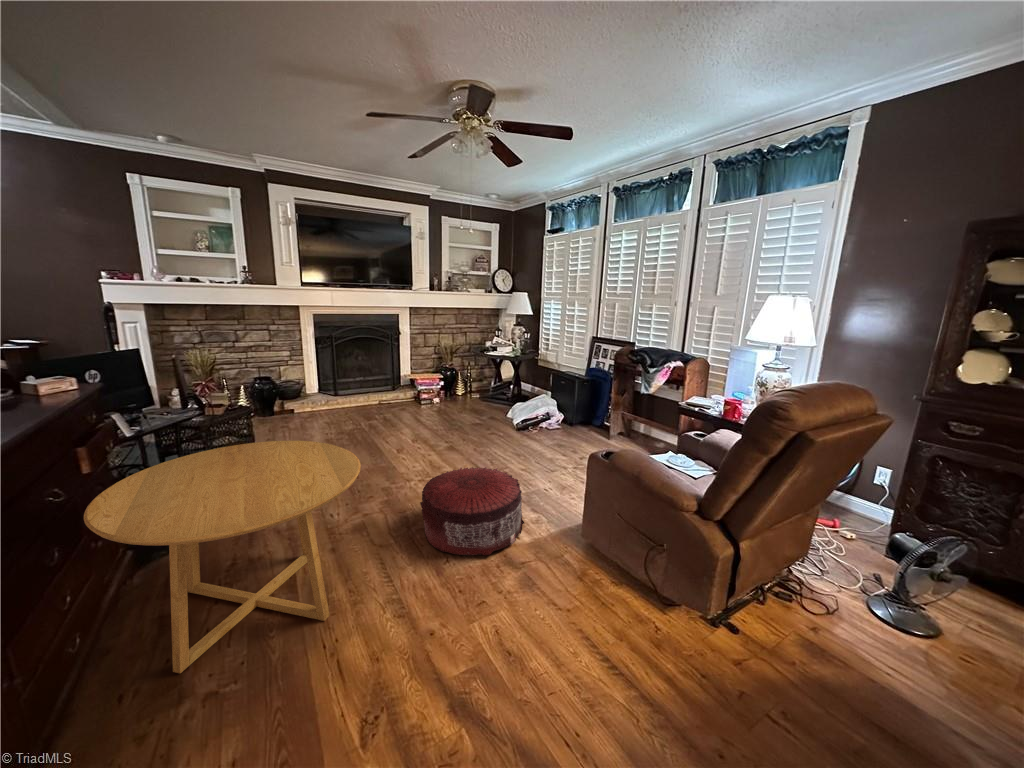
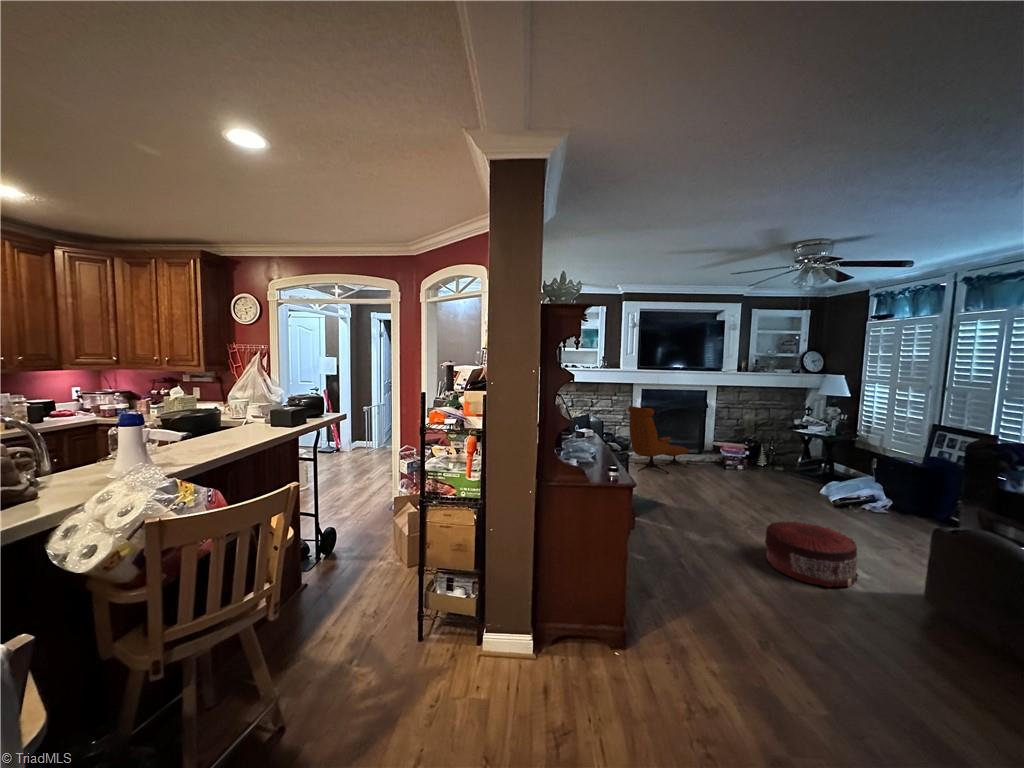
lounge chair: none [281,335,379,425] -> present [628,406,689,474]
round table: present [84,441,361,673] -> none [612,475,741,587]

